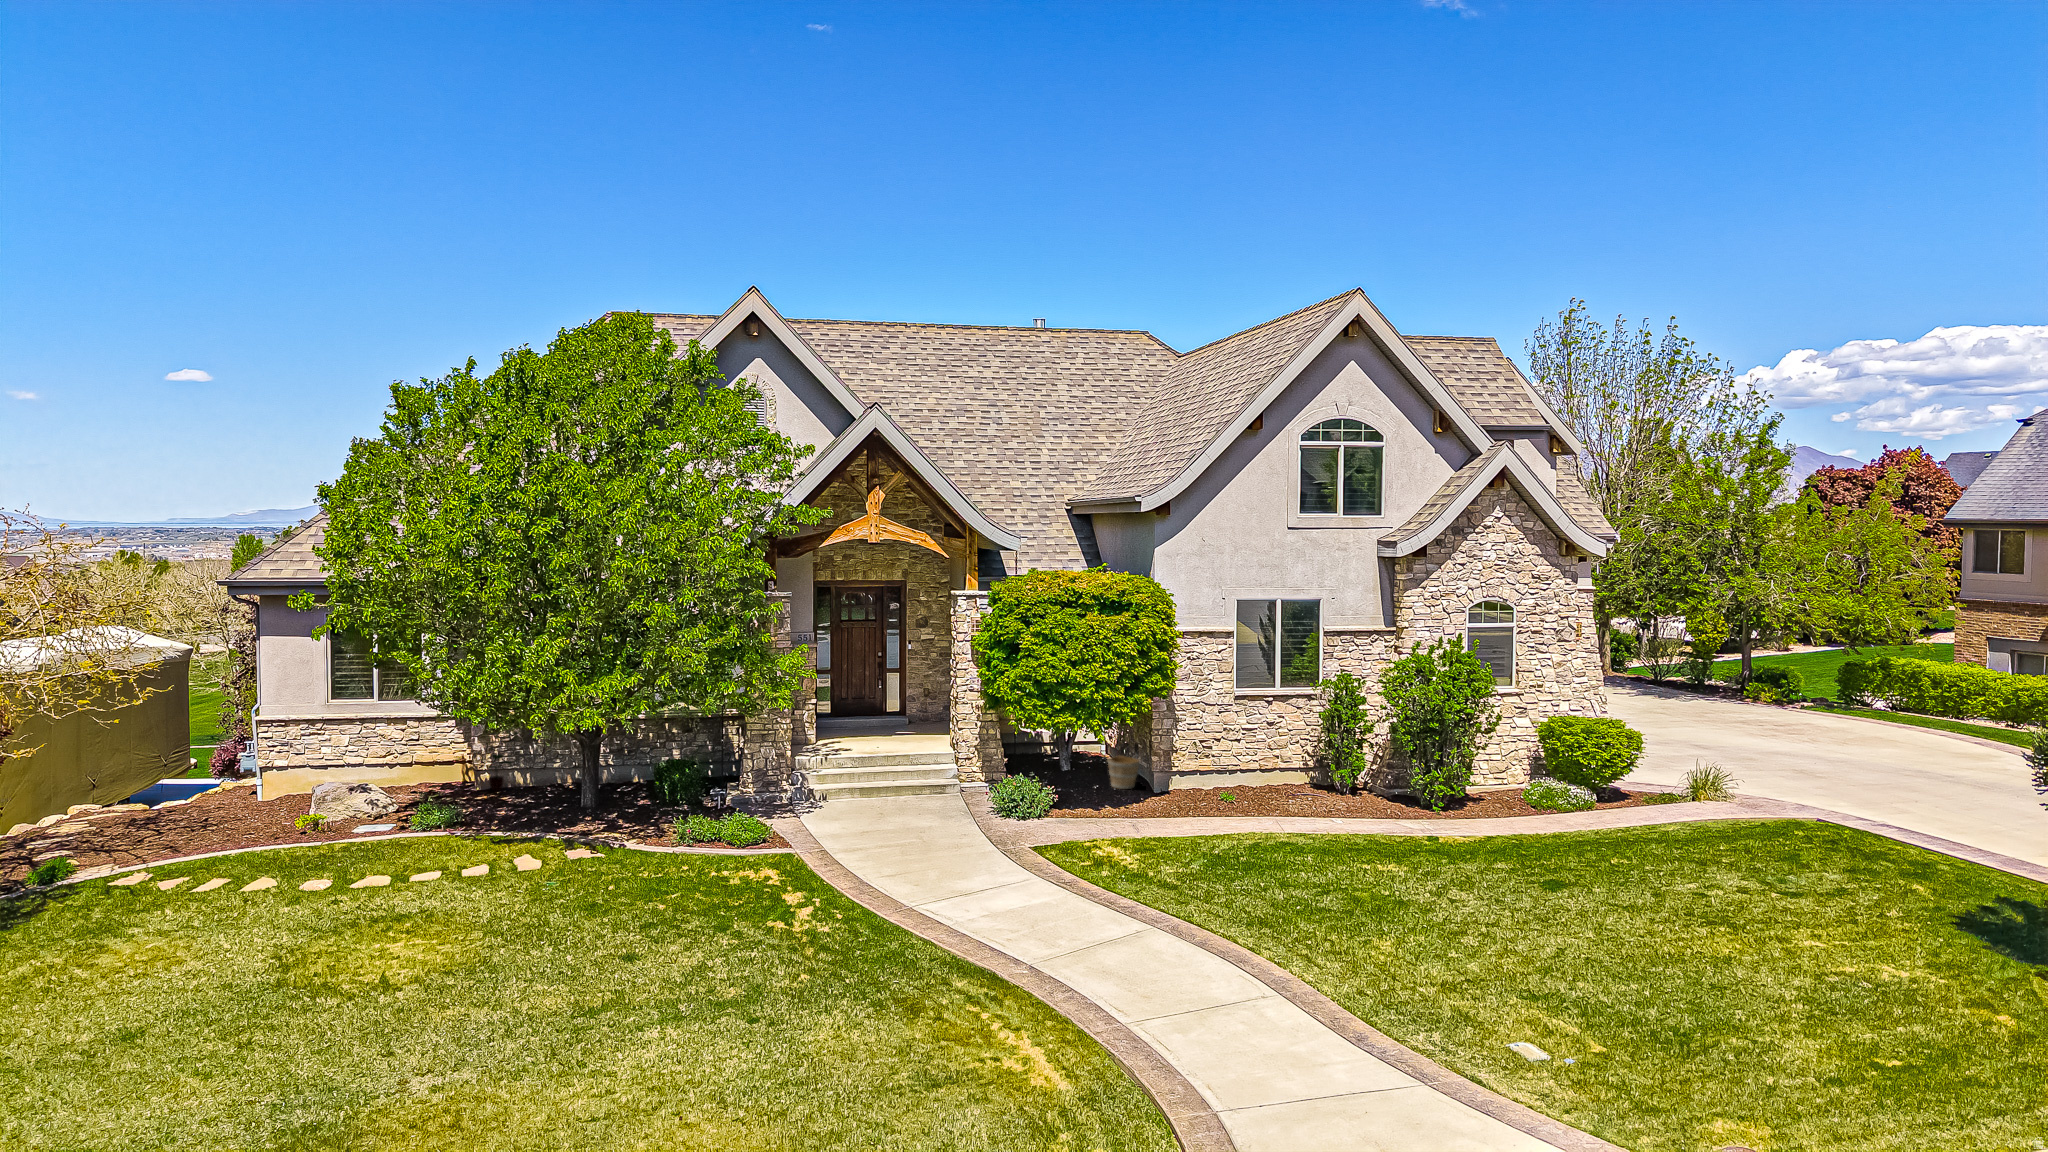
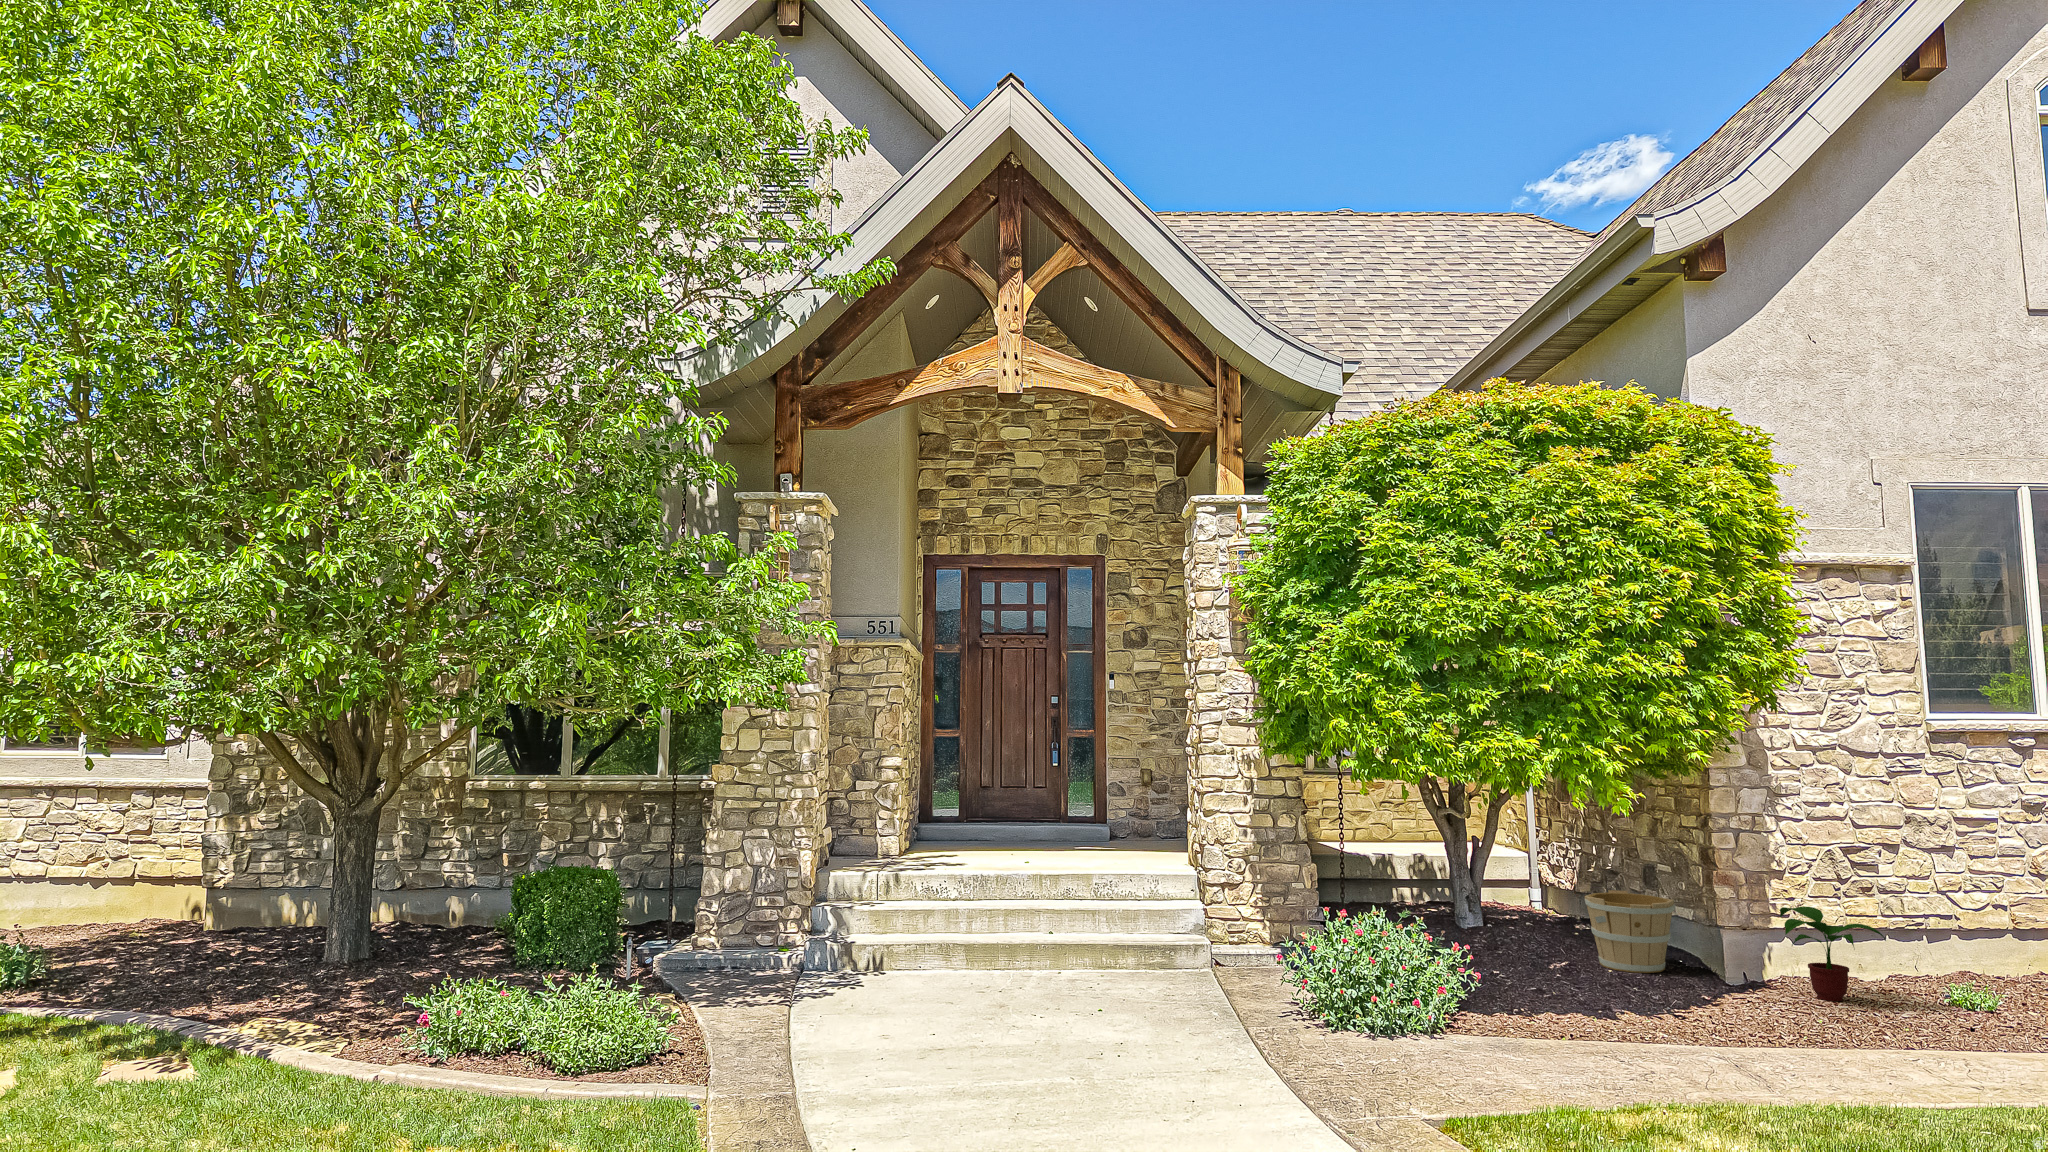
potted plant: present [475,754,512,791] -> present [1780,907,1886,1001]

